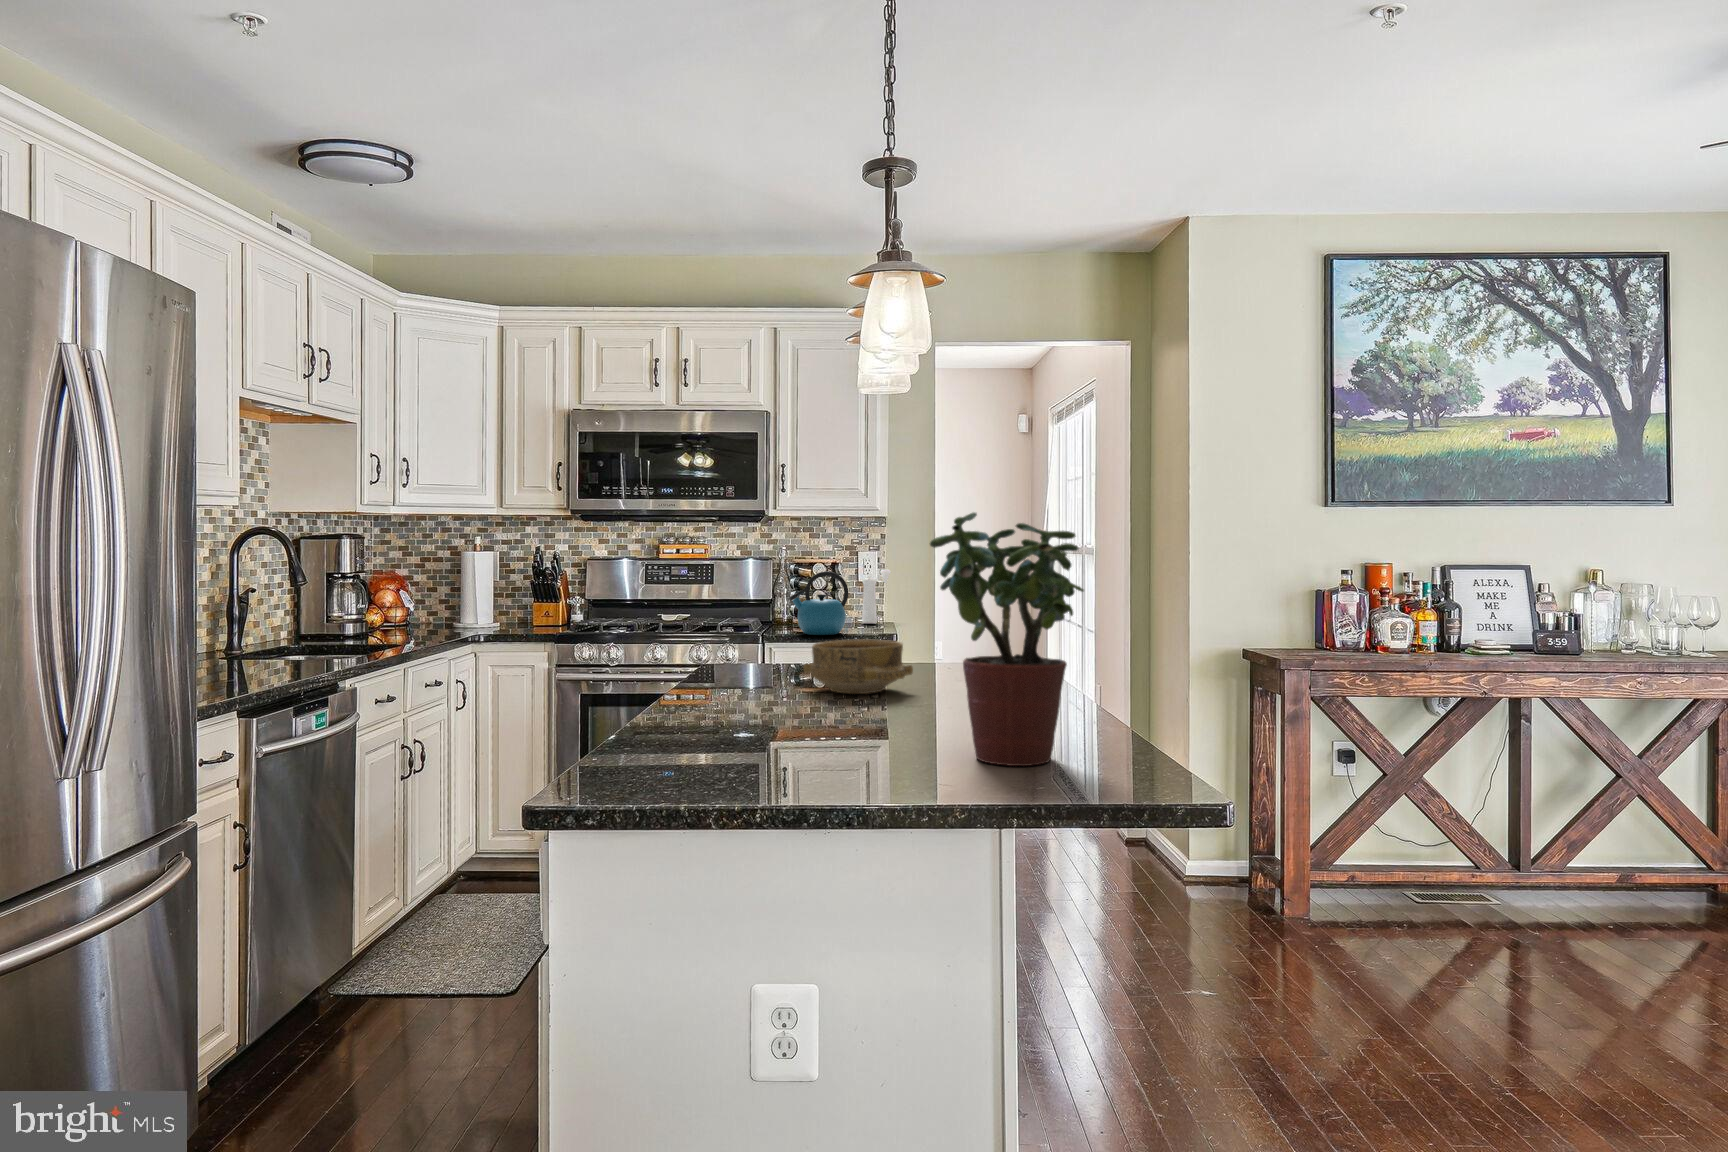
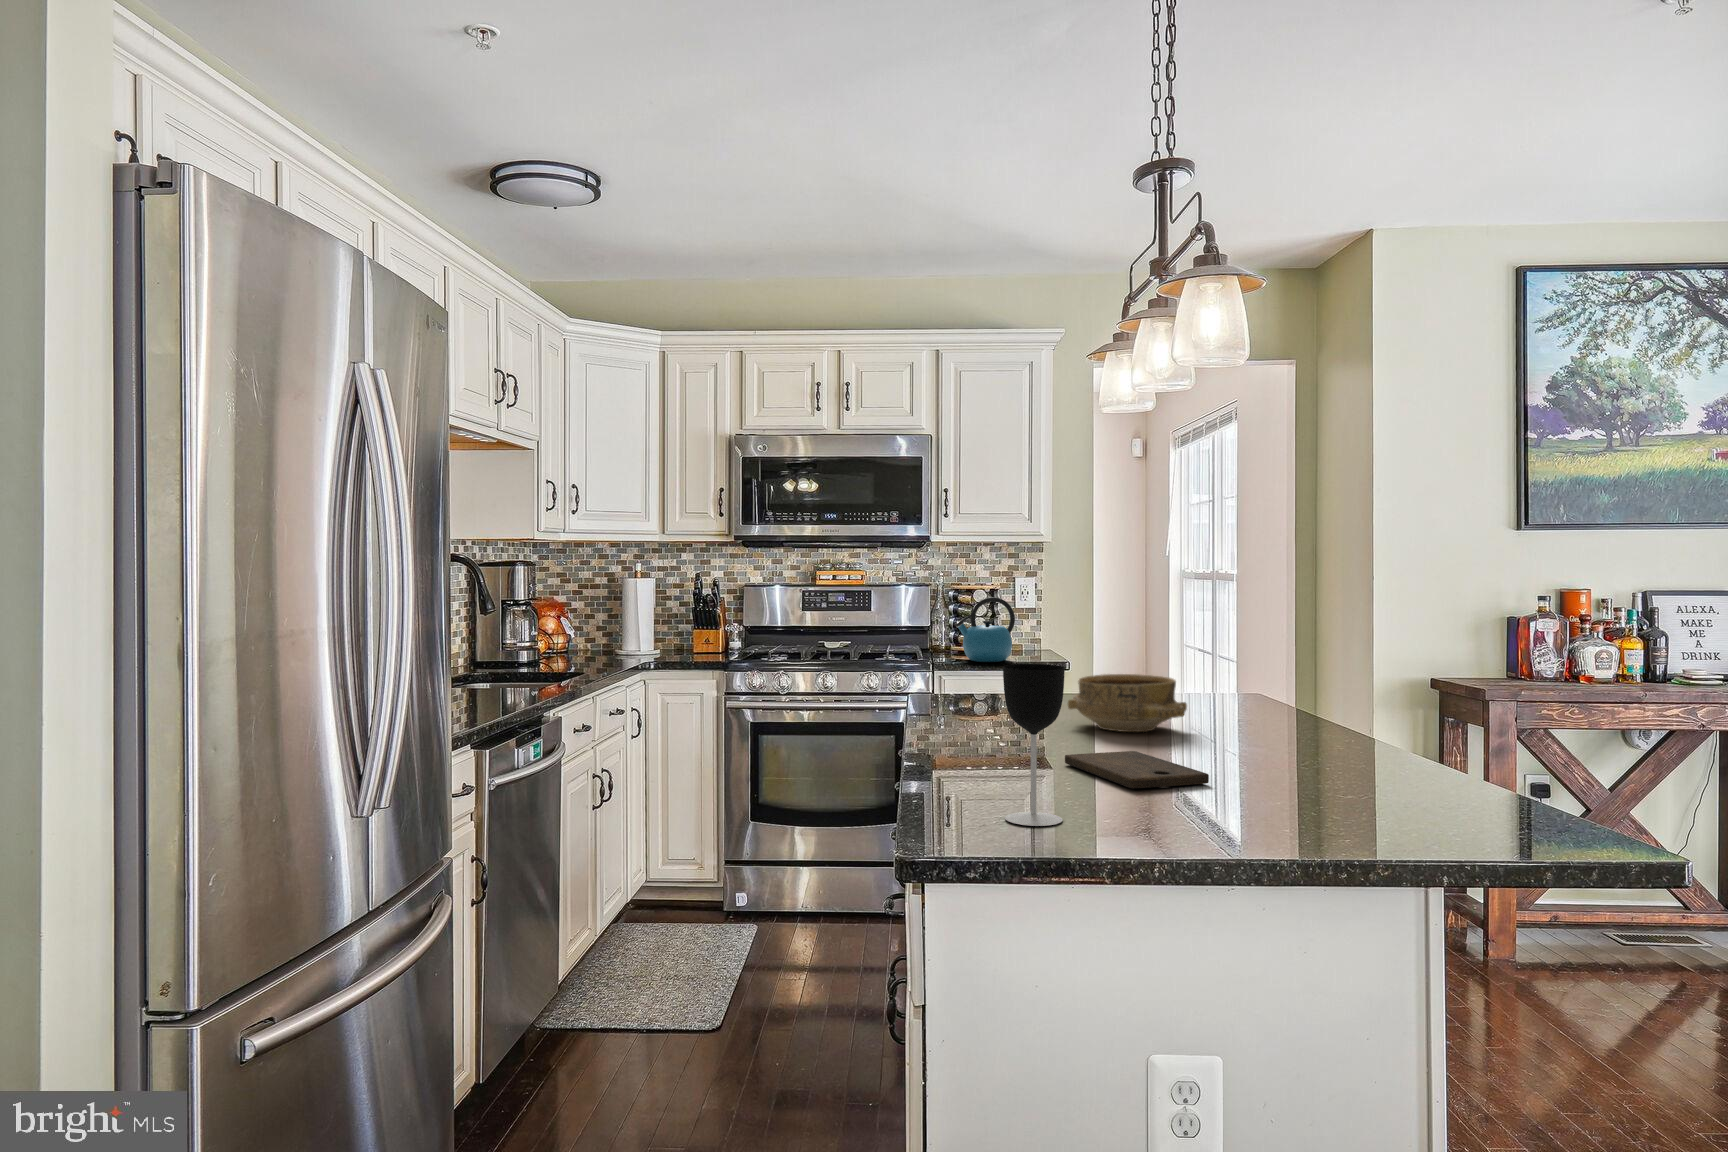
potted plant: present [930,513,1084,766] -> none [1328,549,1511,822]
pepper mill: present [862,569,891,623] -> none [1020,594,1047,649]
wine glass: none [629,621,687,772] -> present [1003,664,1065,826]
cutting board: none [754,709,864,741] -> present [1065,751,1209,788]

